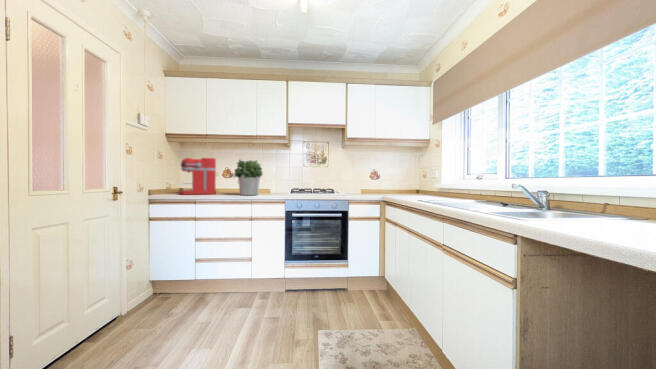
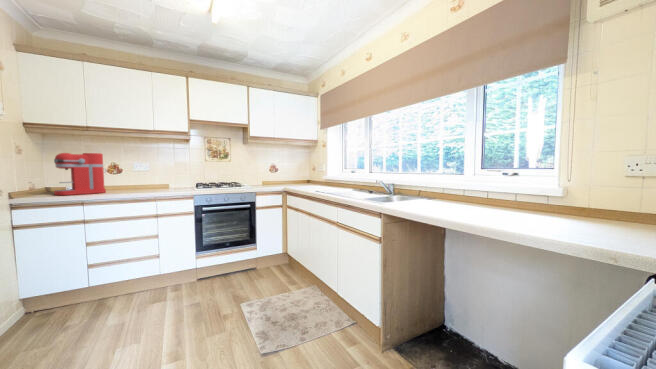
potted plant: present [234,160,263,195] -> none [130,155,165,193]

